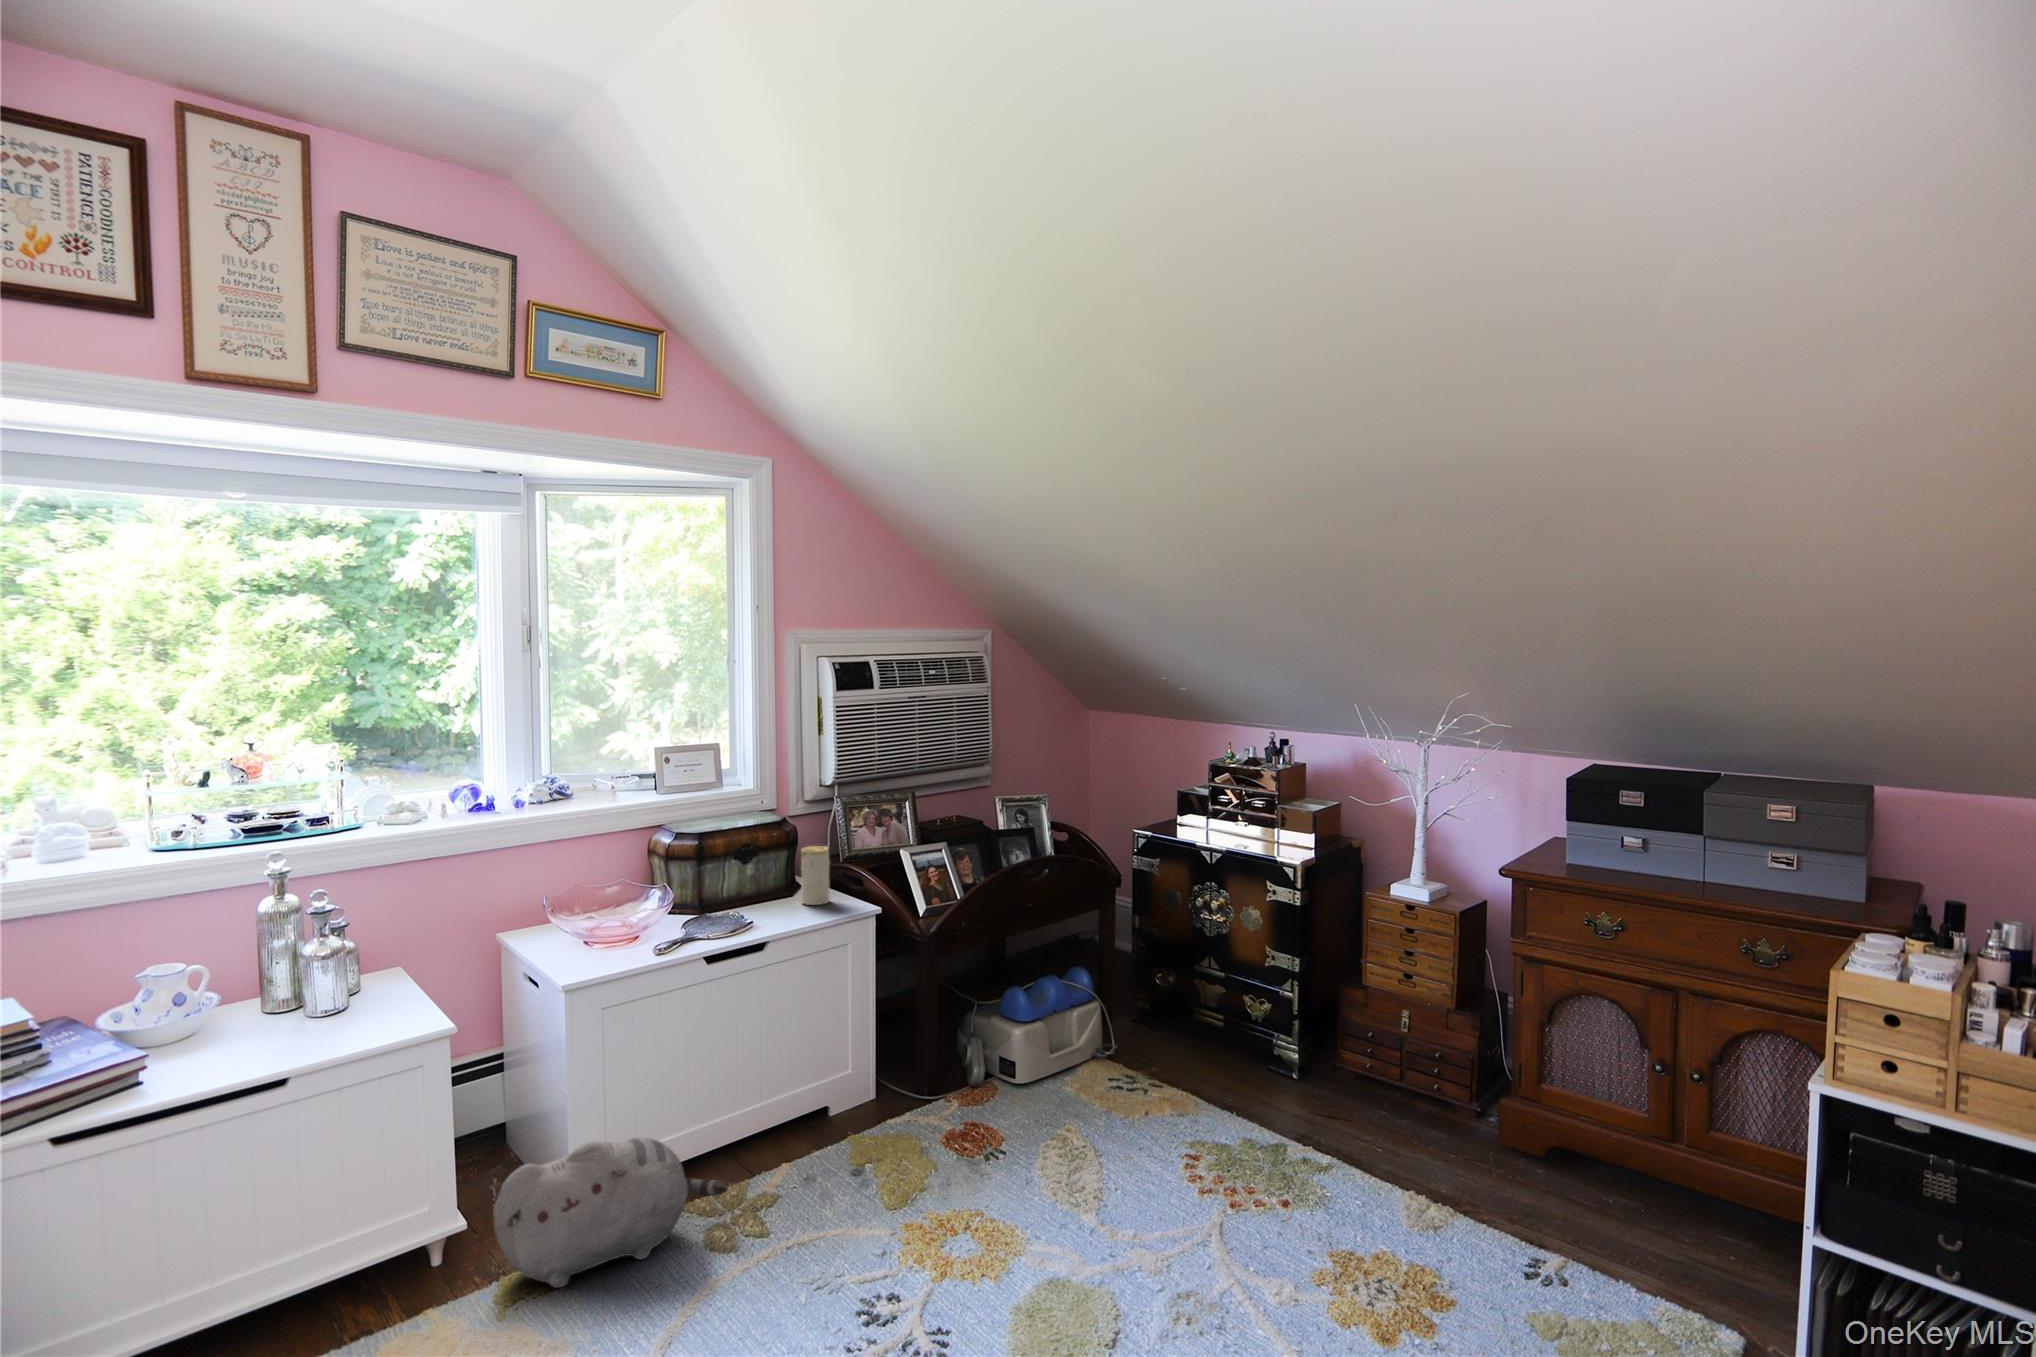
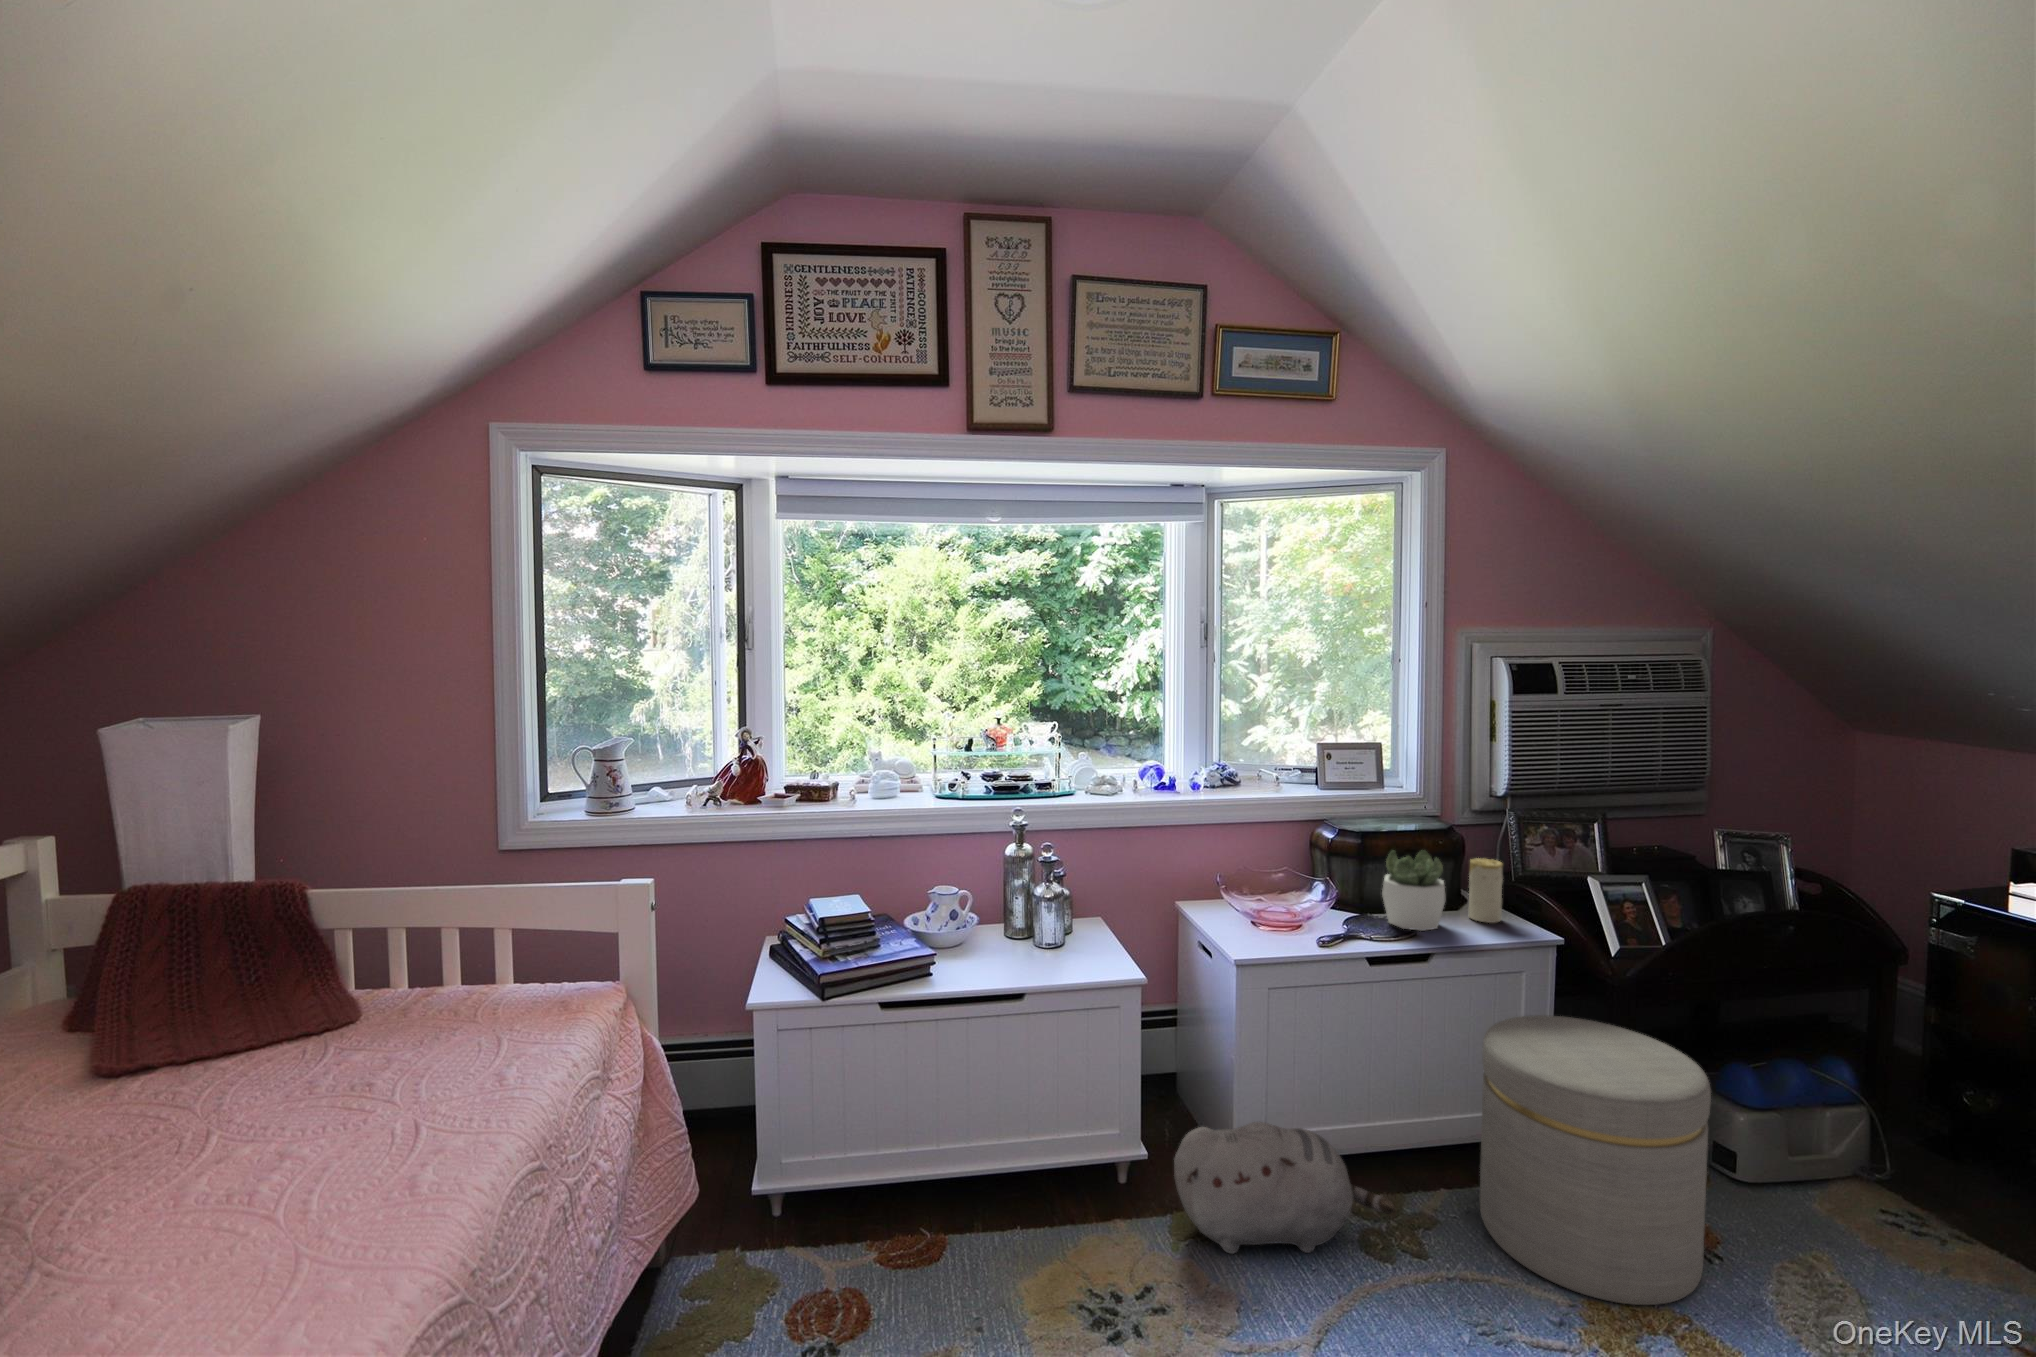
succulent plant: none [720,844,779,923] -> present [1382,850,1445,931]
ottoman: none [806,974,976,1209] -> present [1480,1015,1711,1305]

